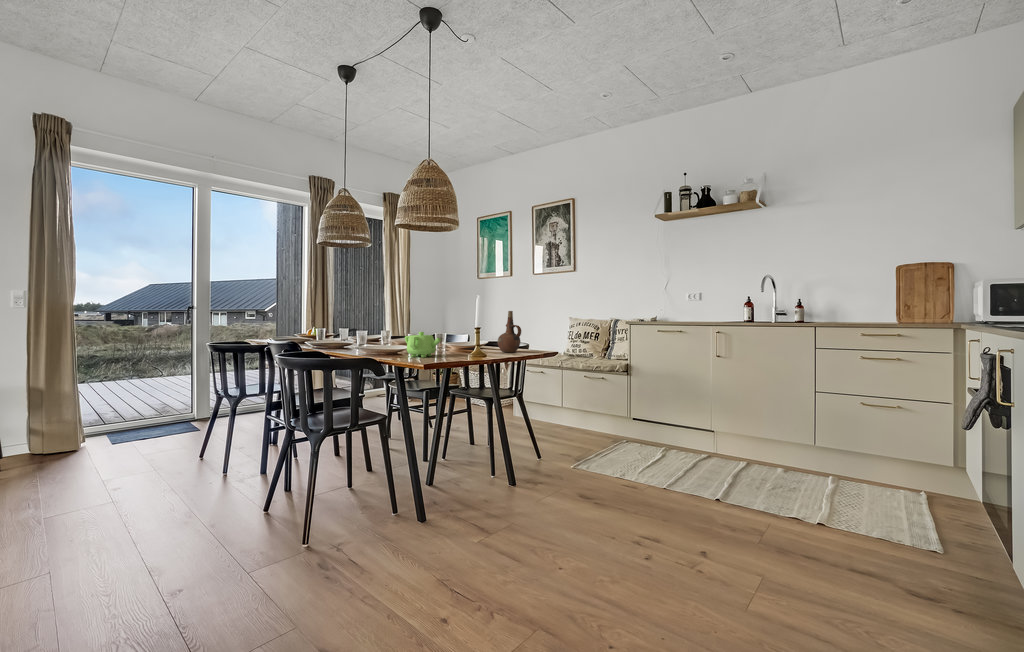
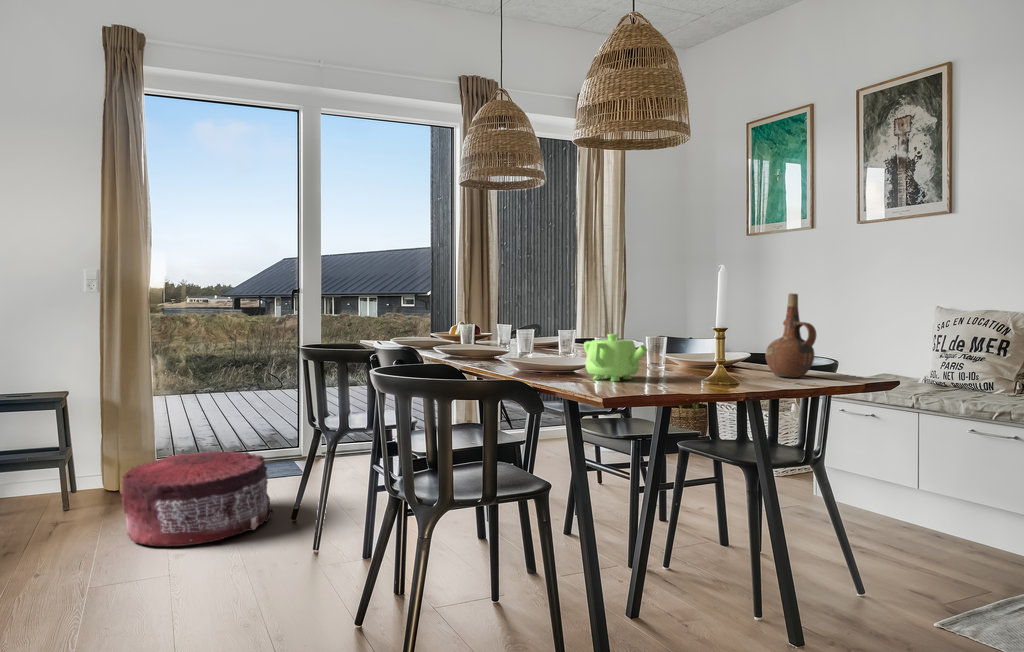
pouf: none [42,417,178,491] -> present [120,450,273,546]

